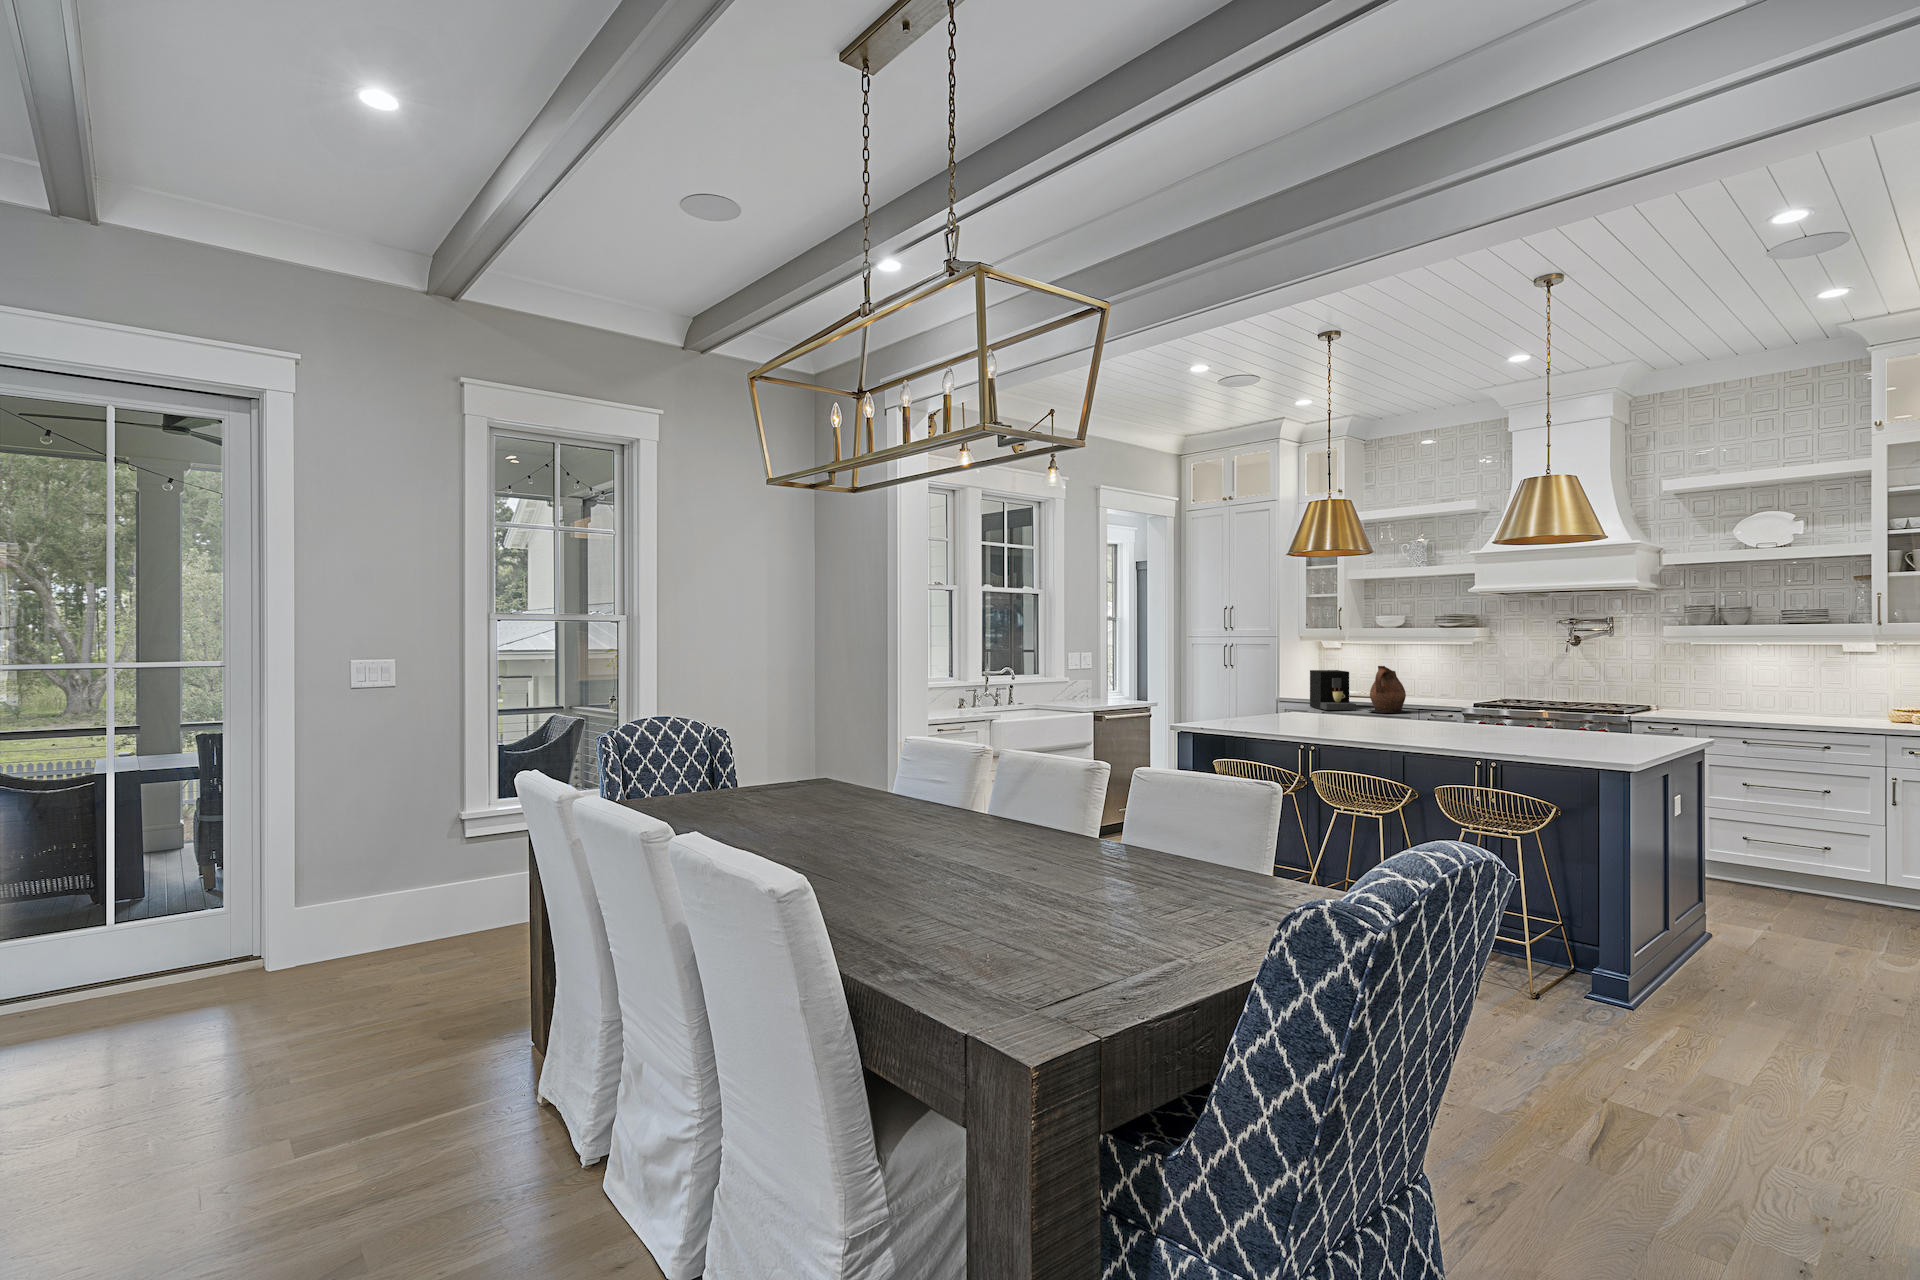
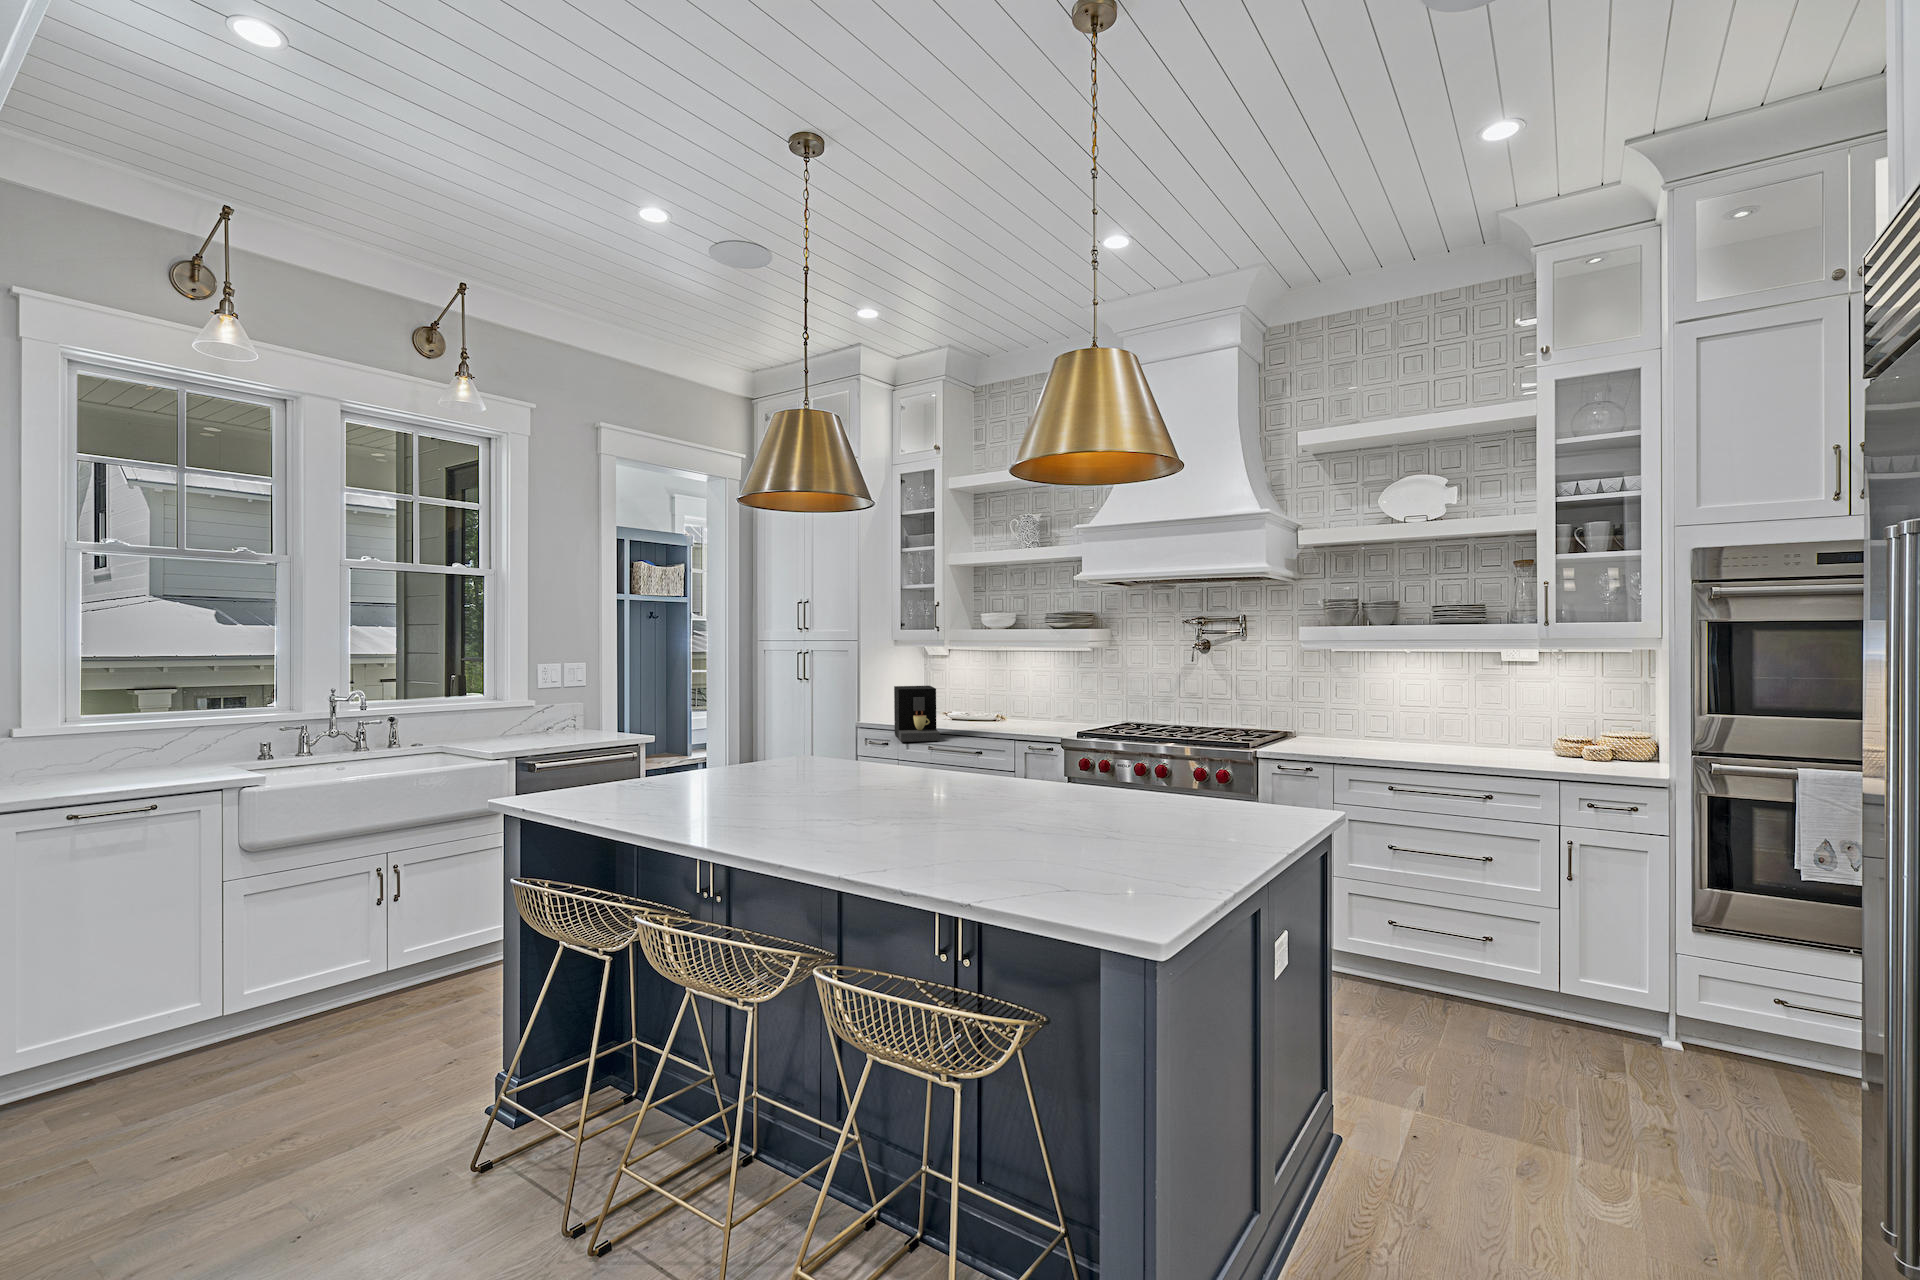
ceramic pitcher: present [1368,666,1411,713] -> none [946,682,1004,746]

